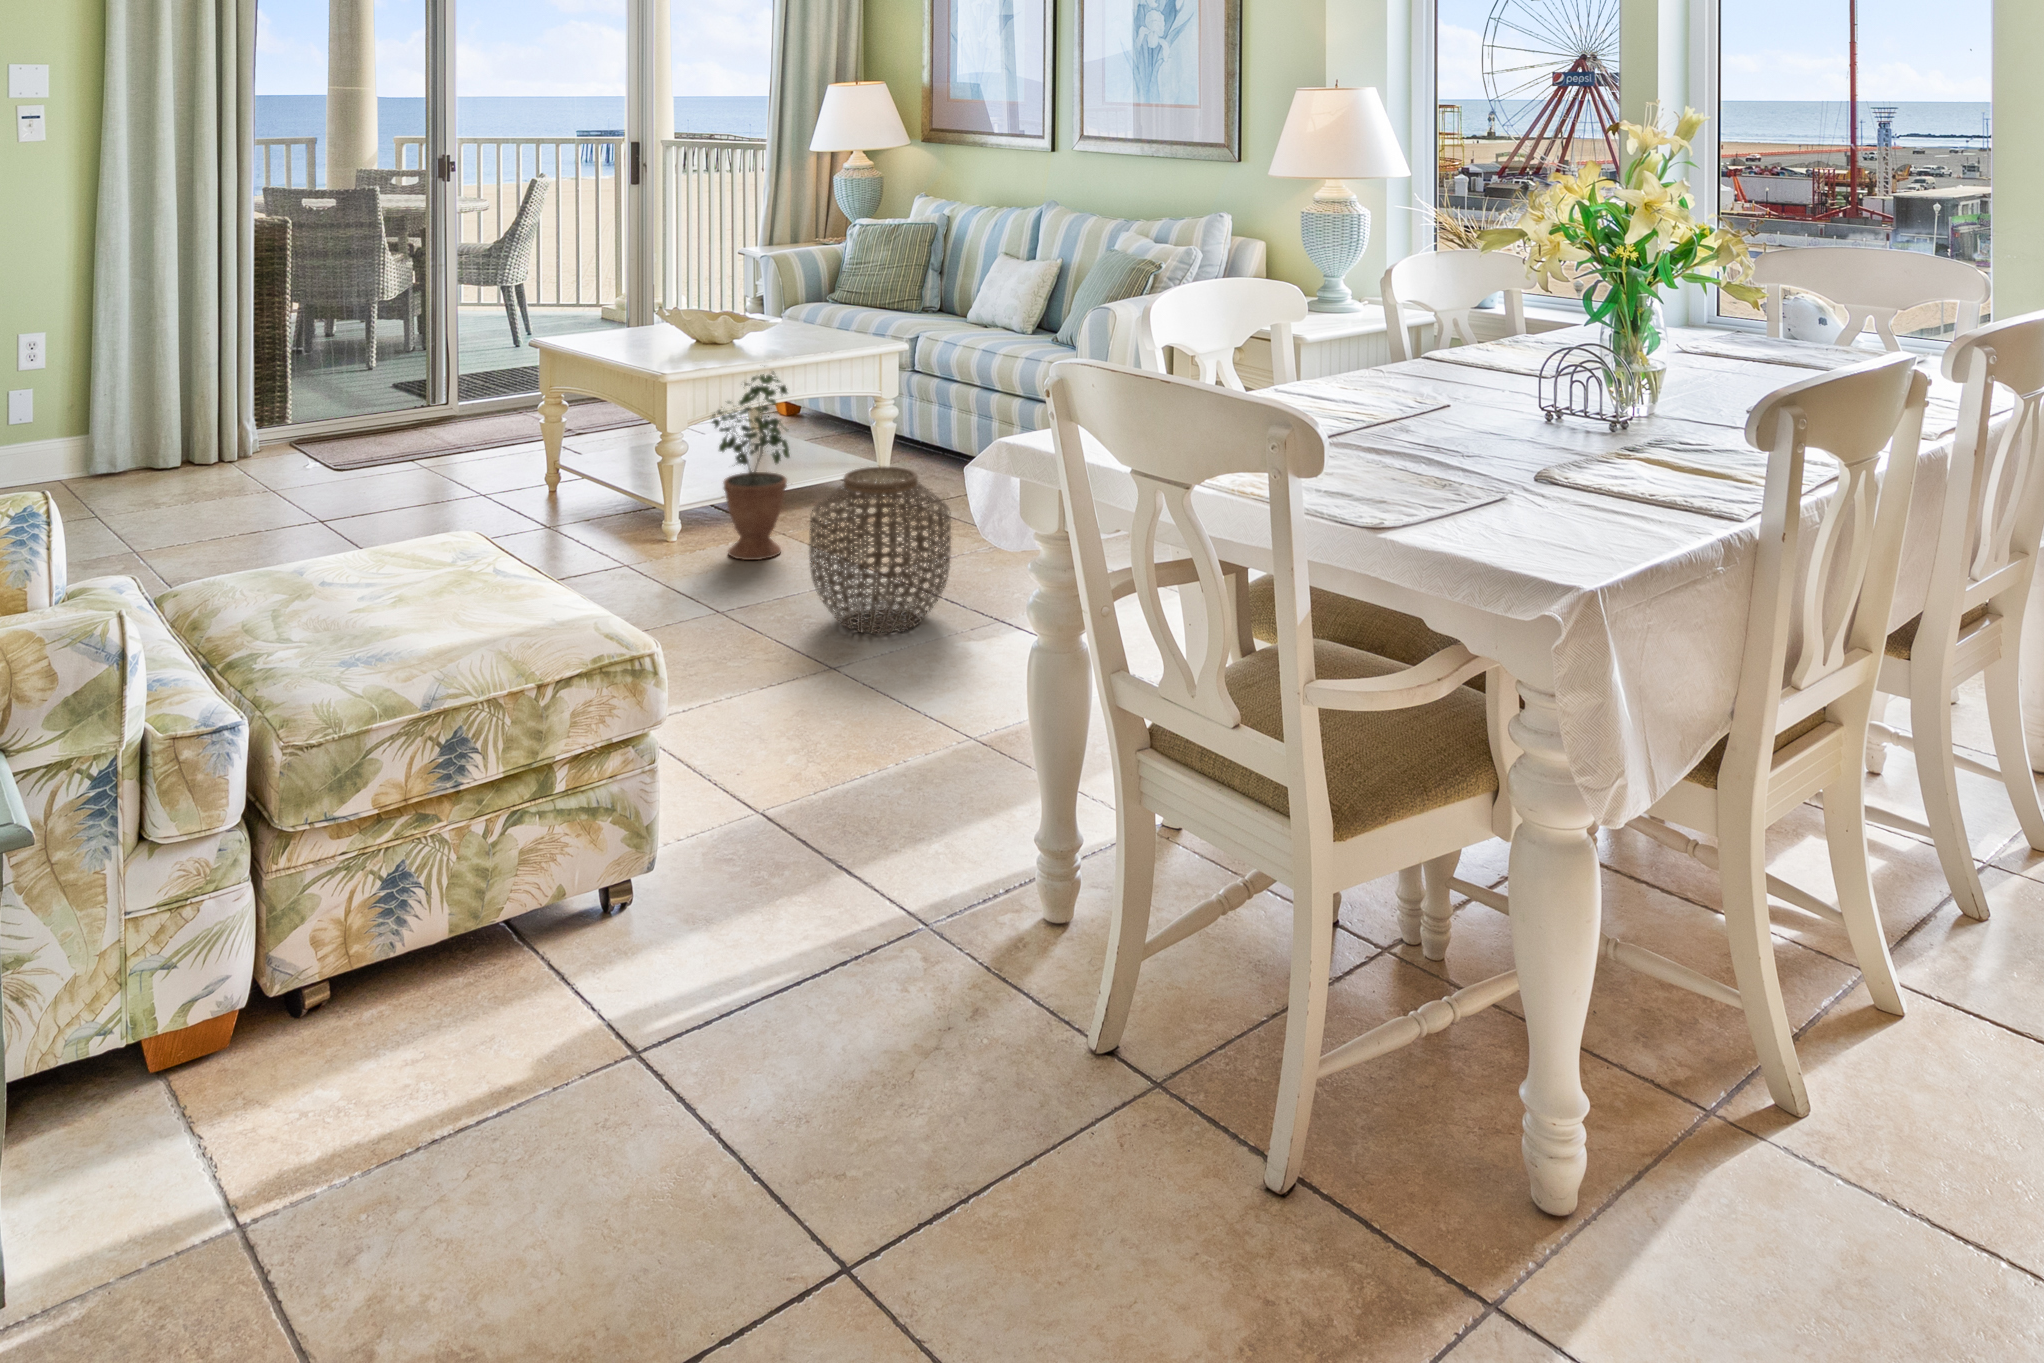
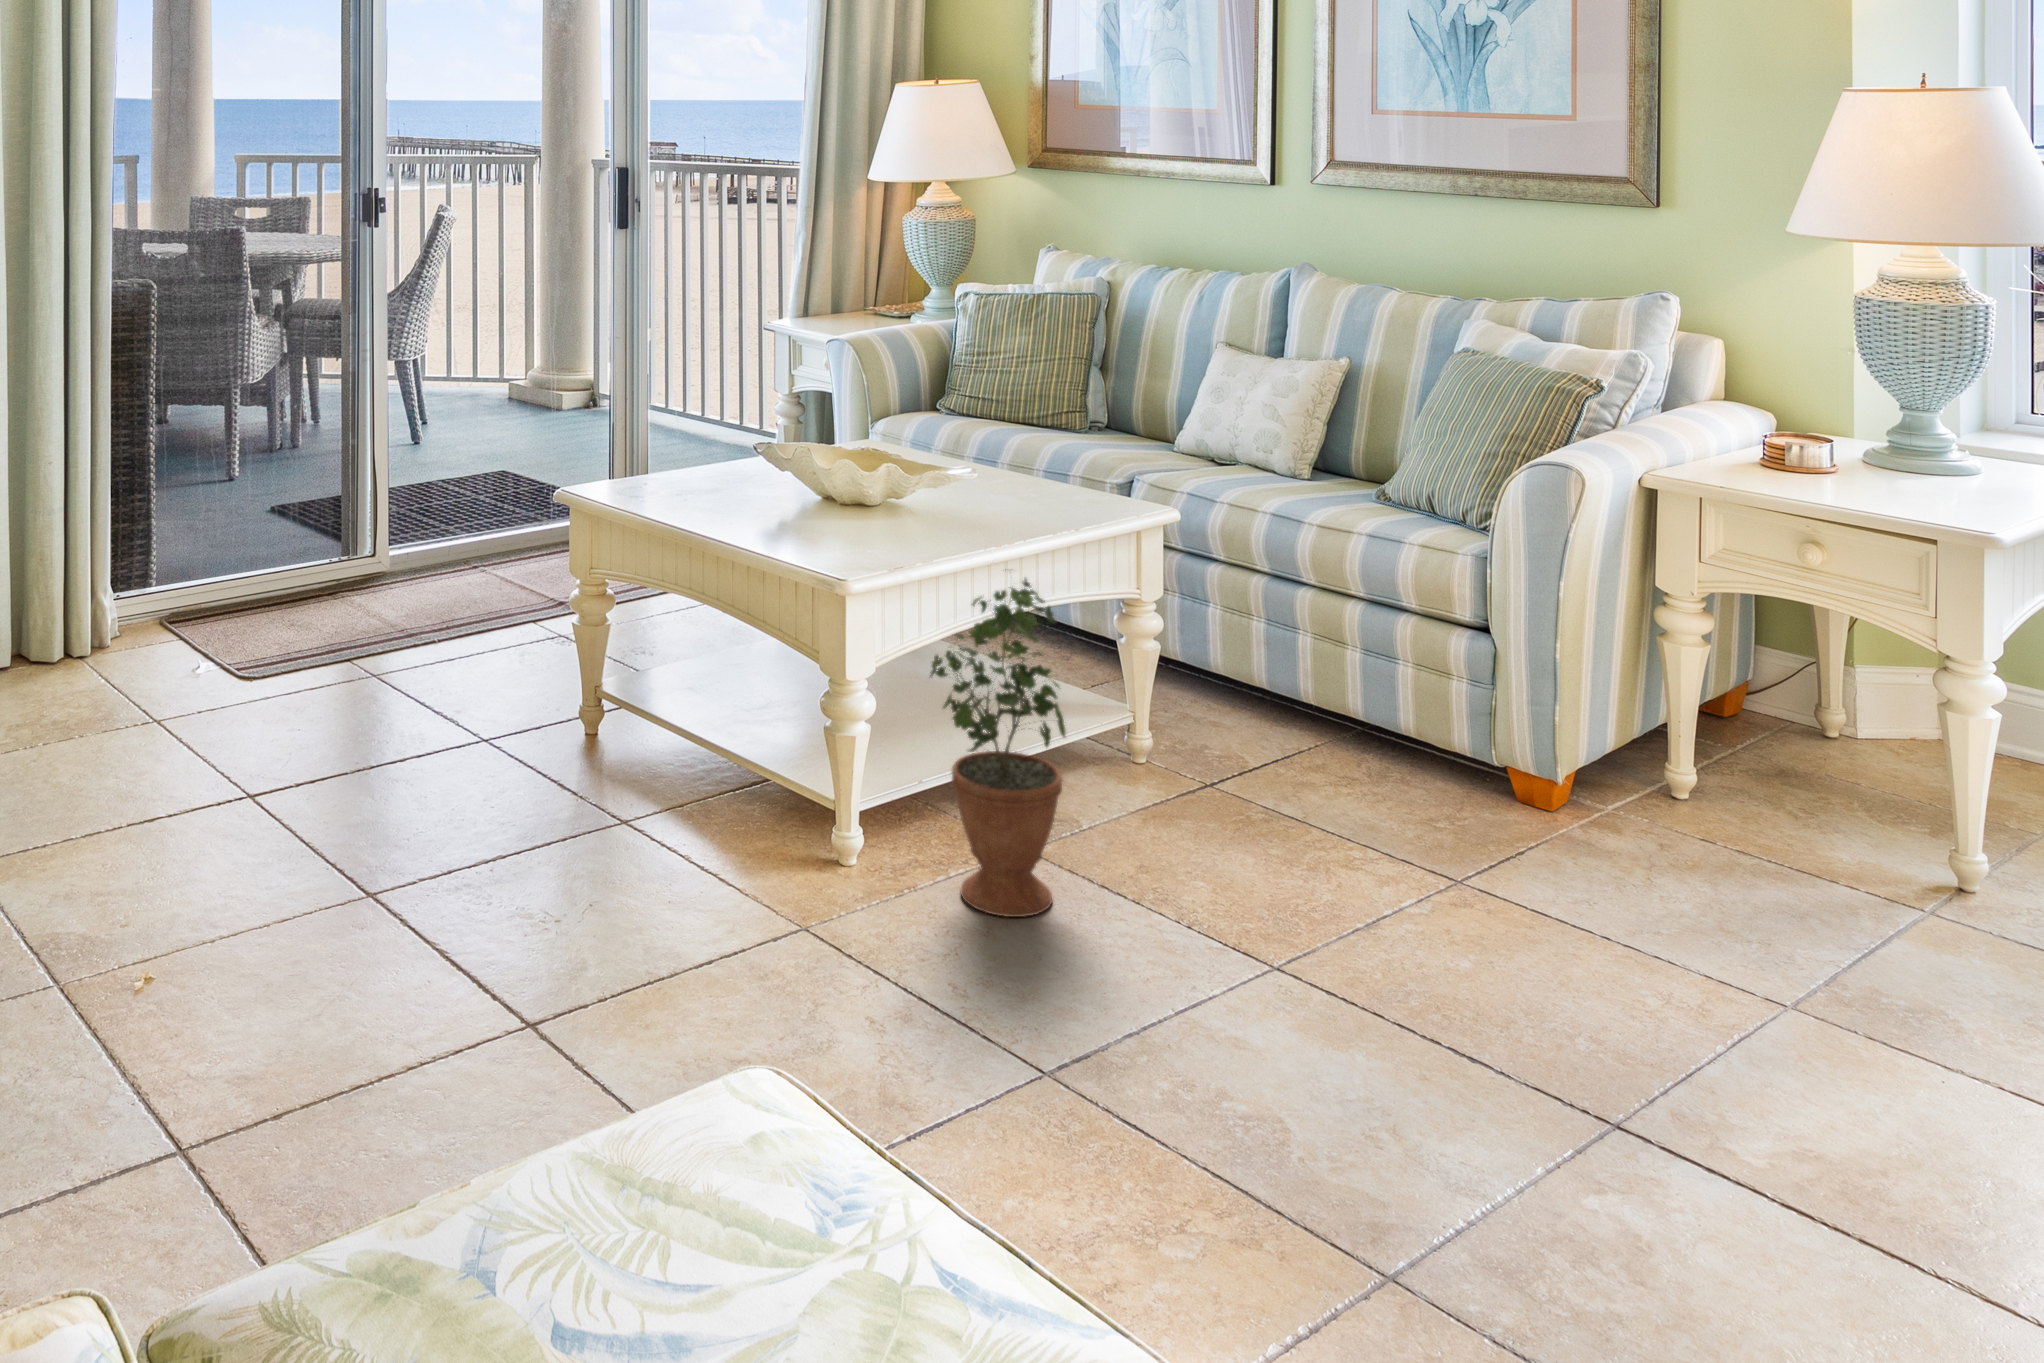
woven basket: present [809,466,951,634] -> none [1225,807,1510,1152]

